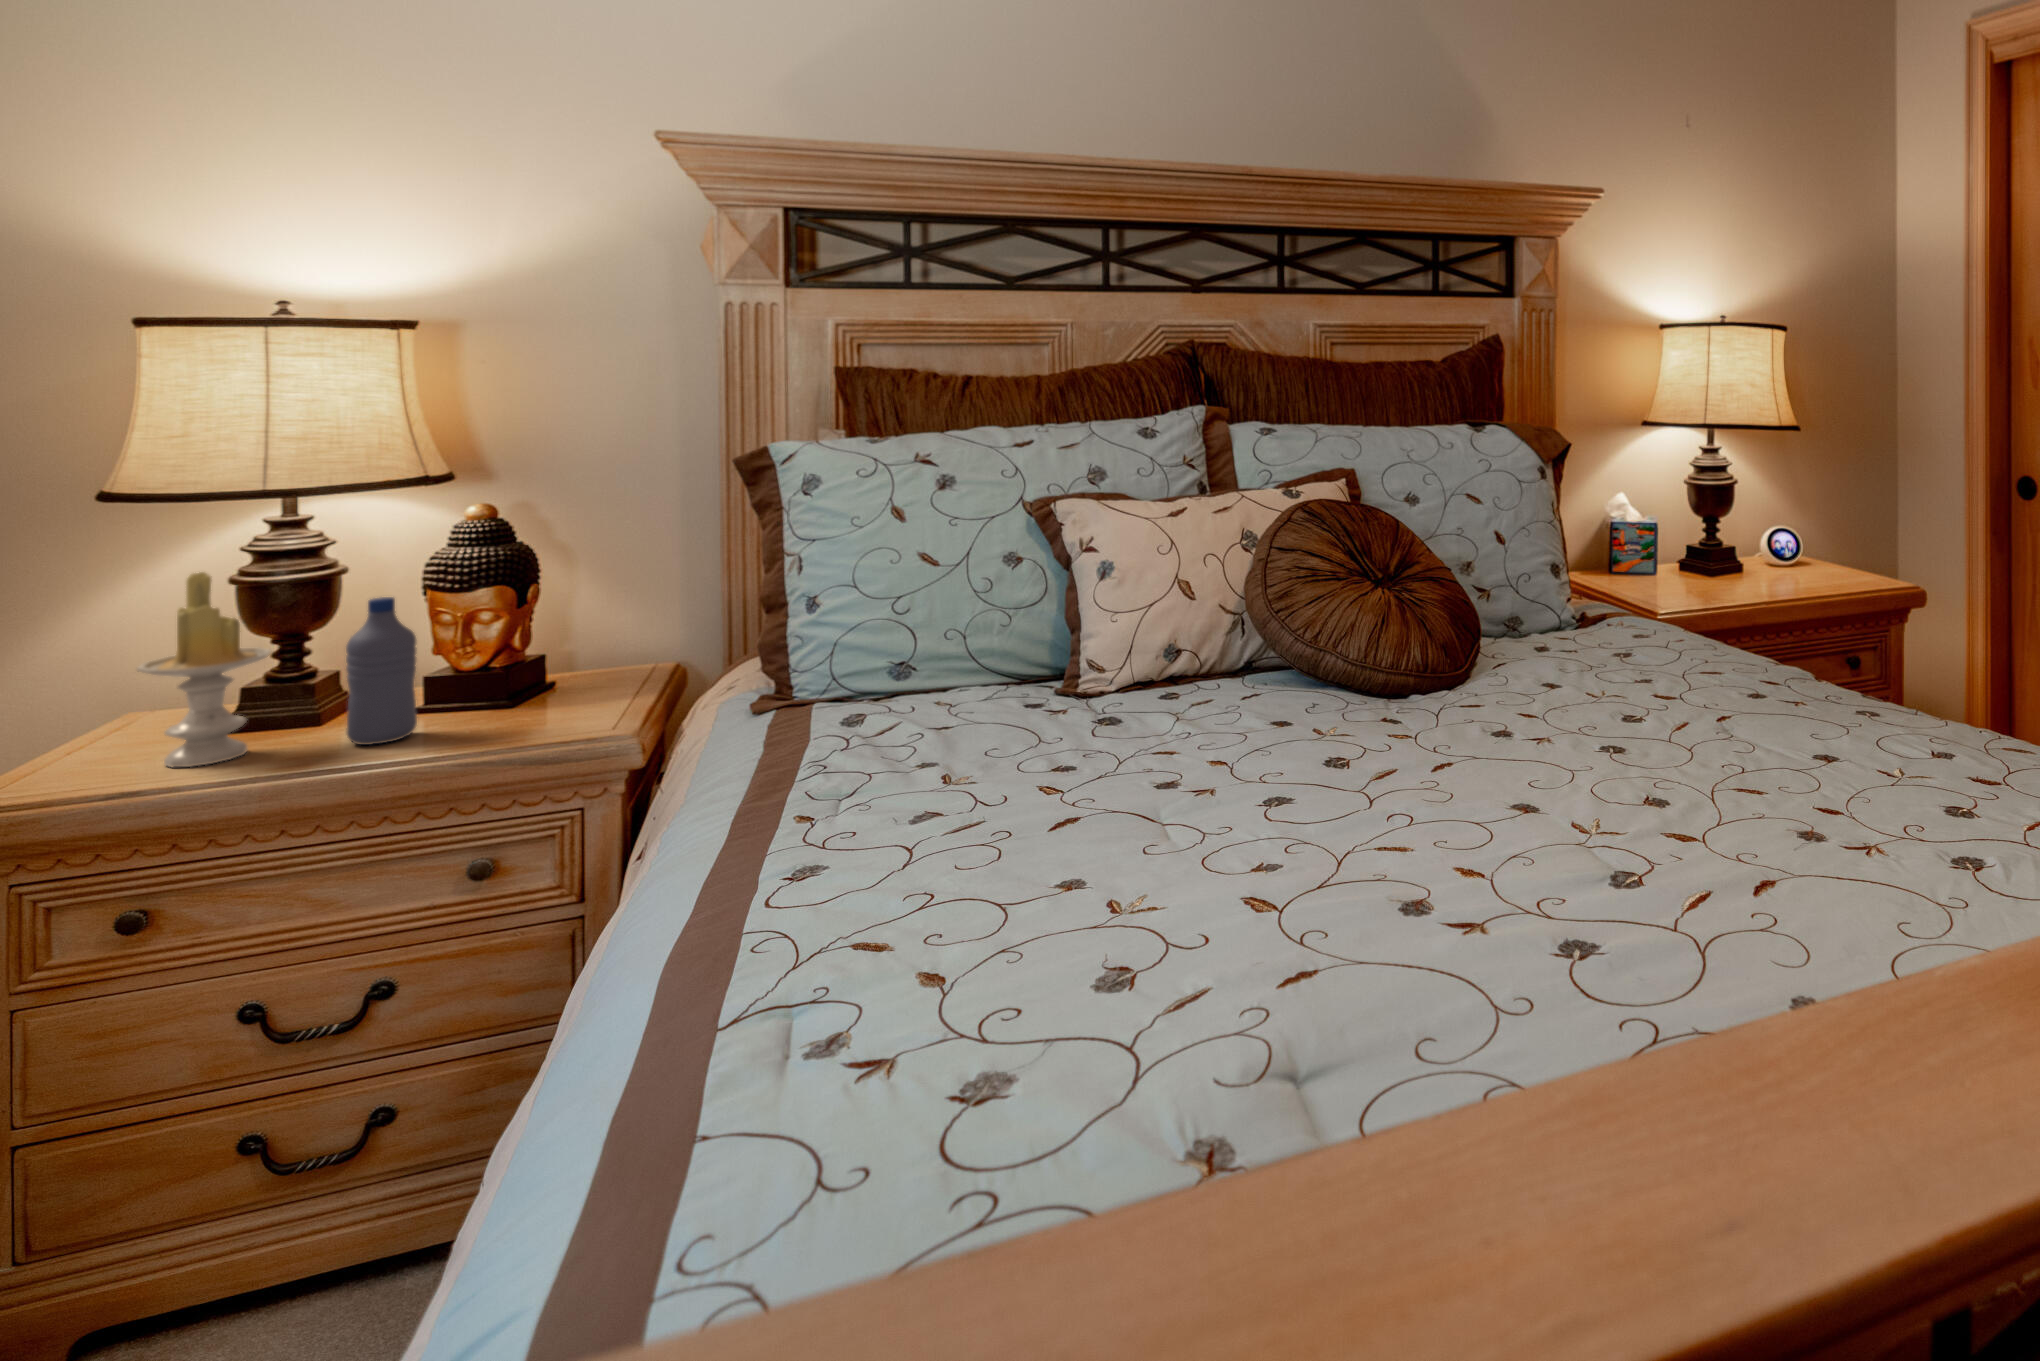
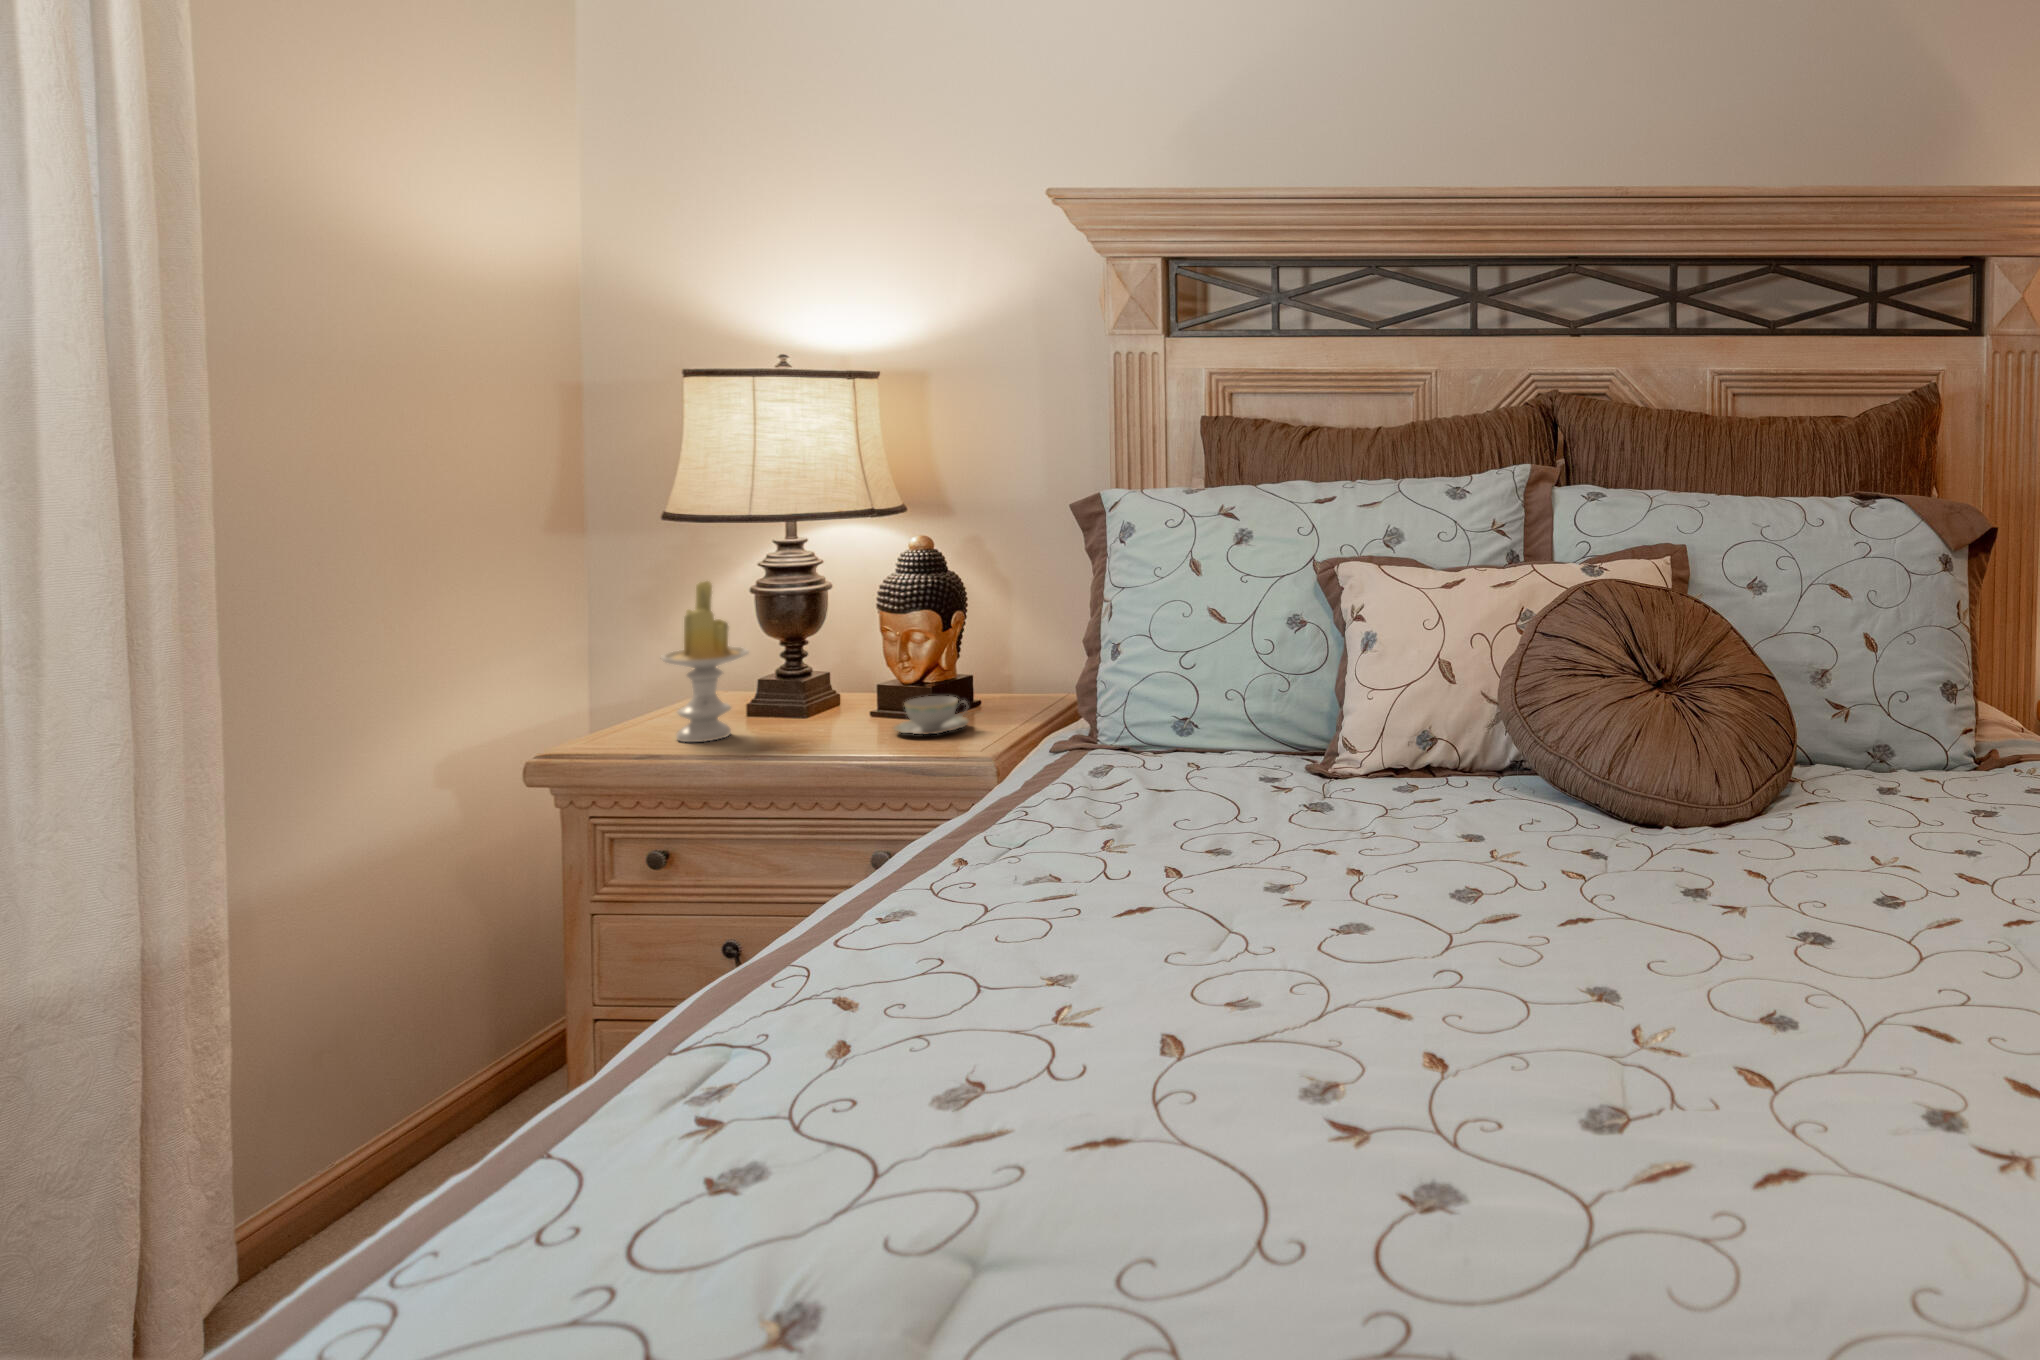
water bottle: present [346,597,417,745] -> none [791,613,843,741]
teacup: none [484,675,583,720] -> present [894,696,969,734]

